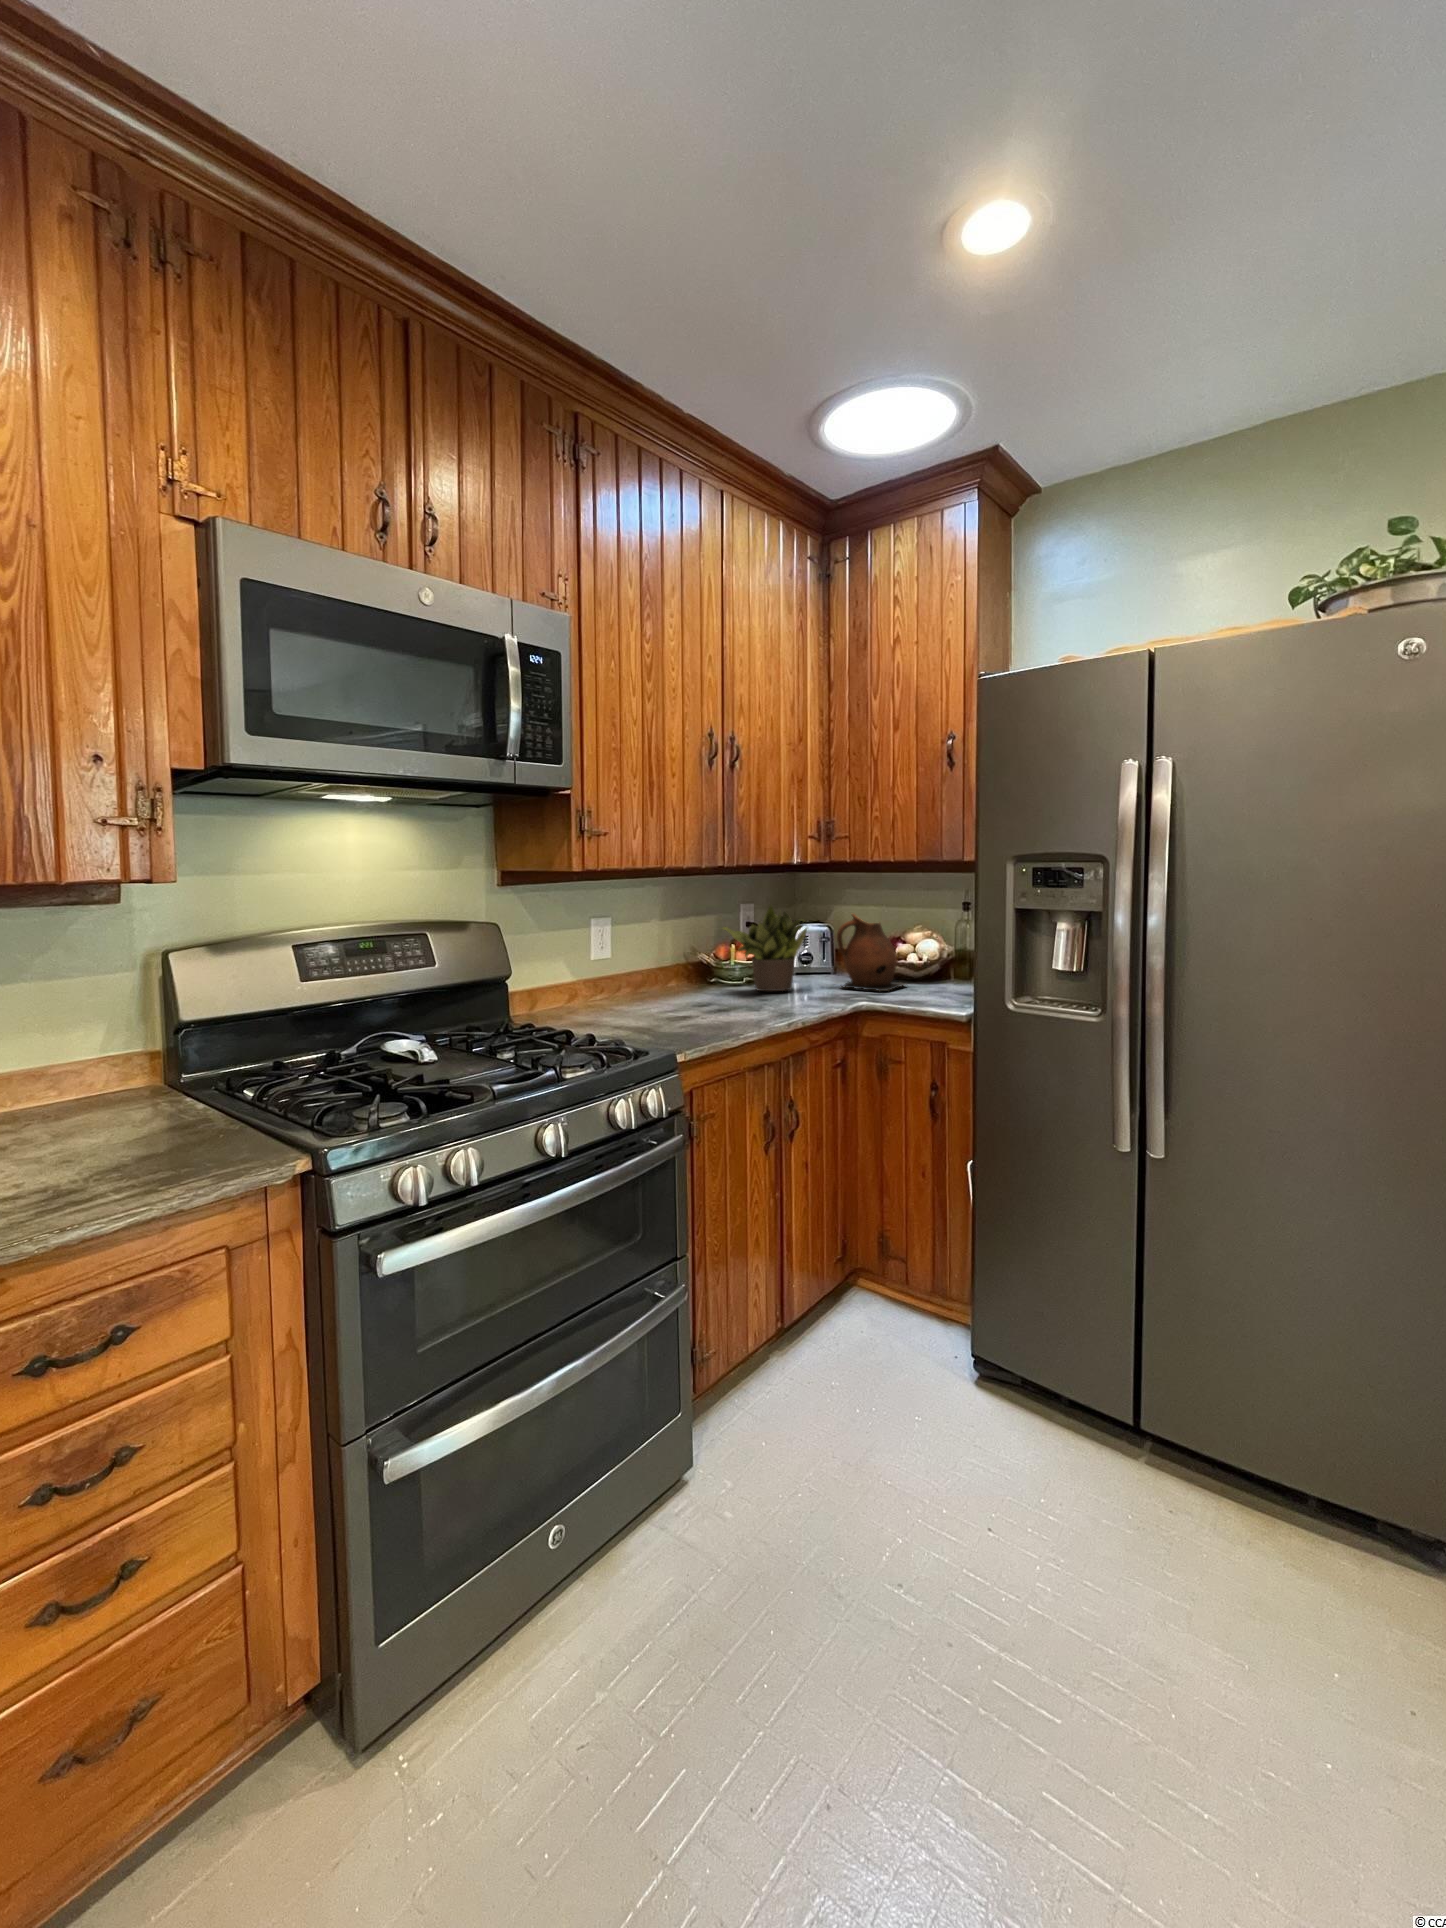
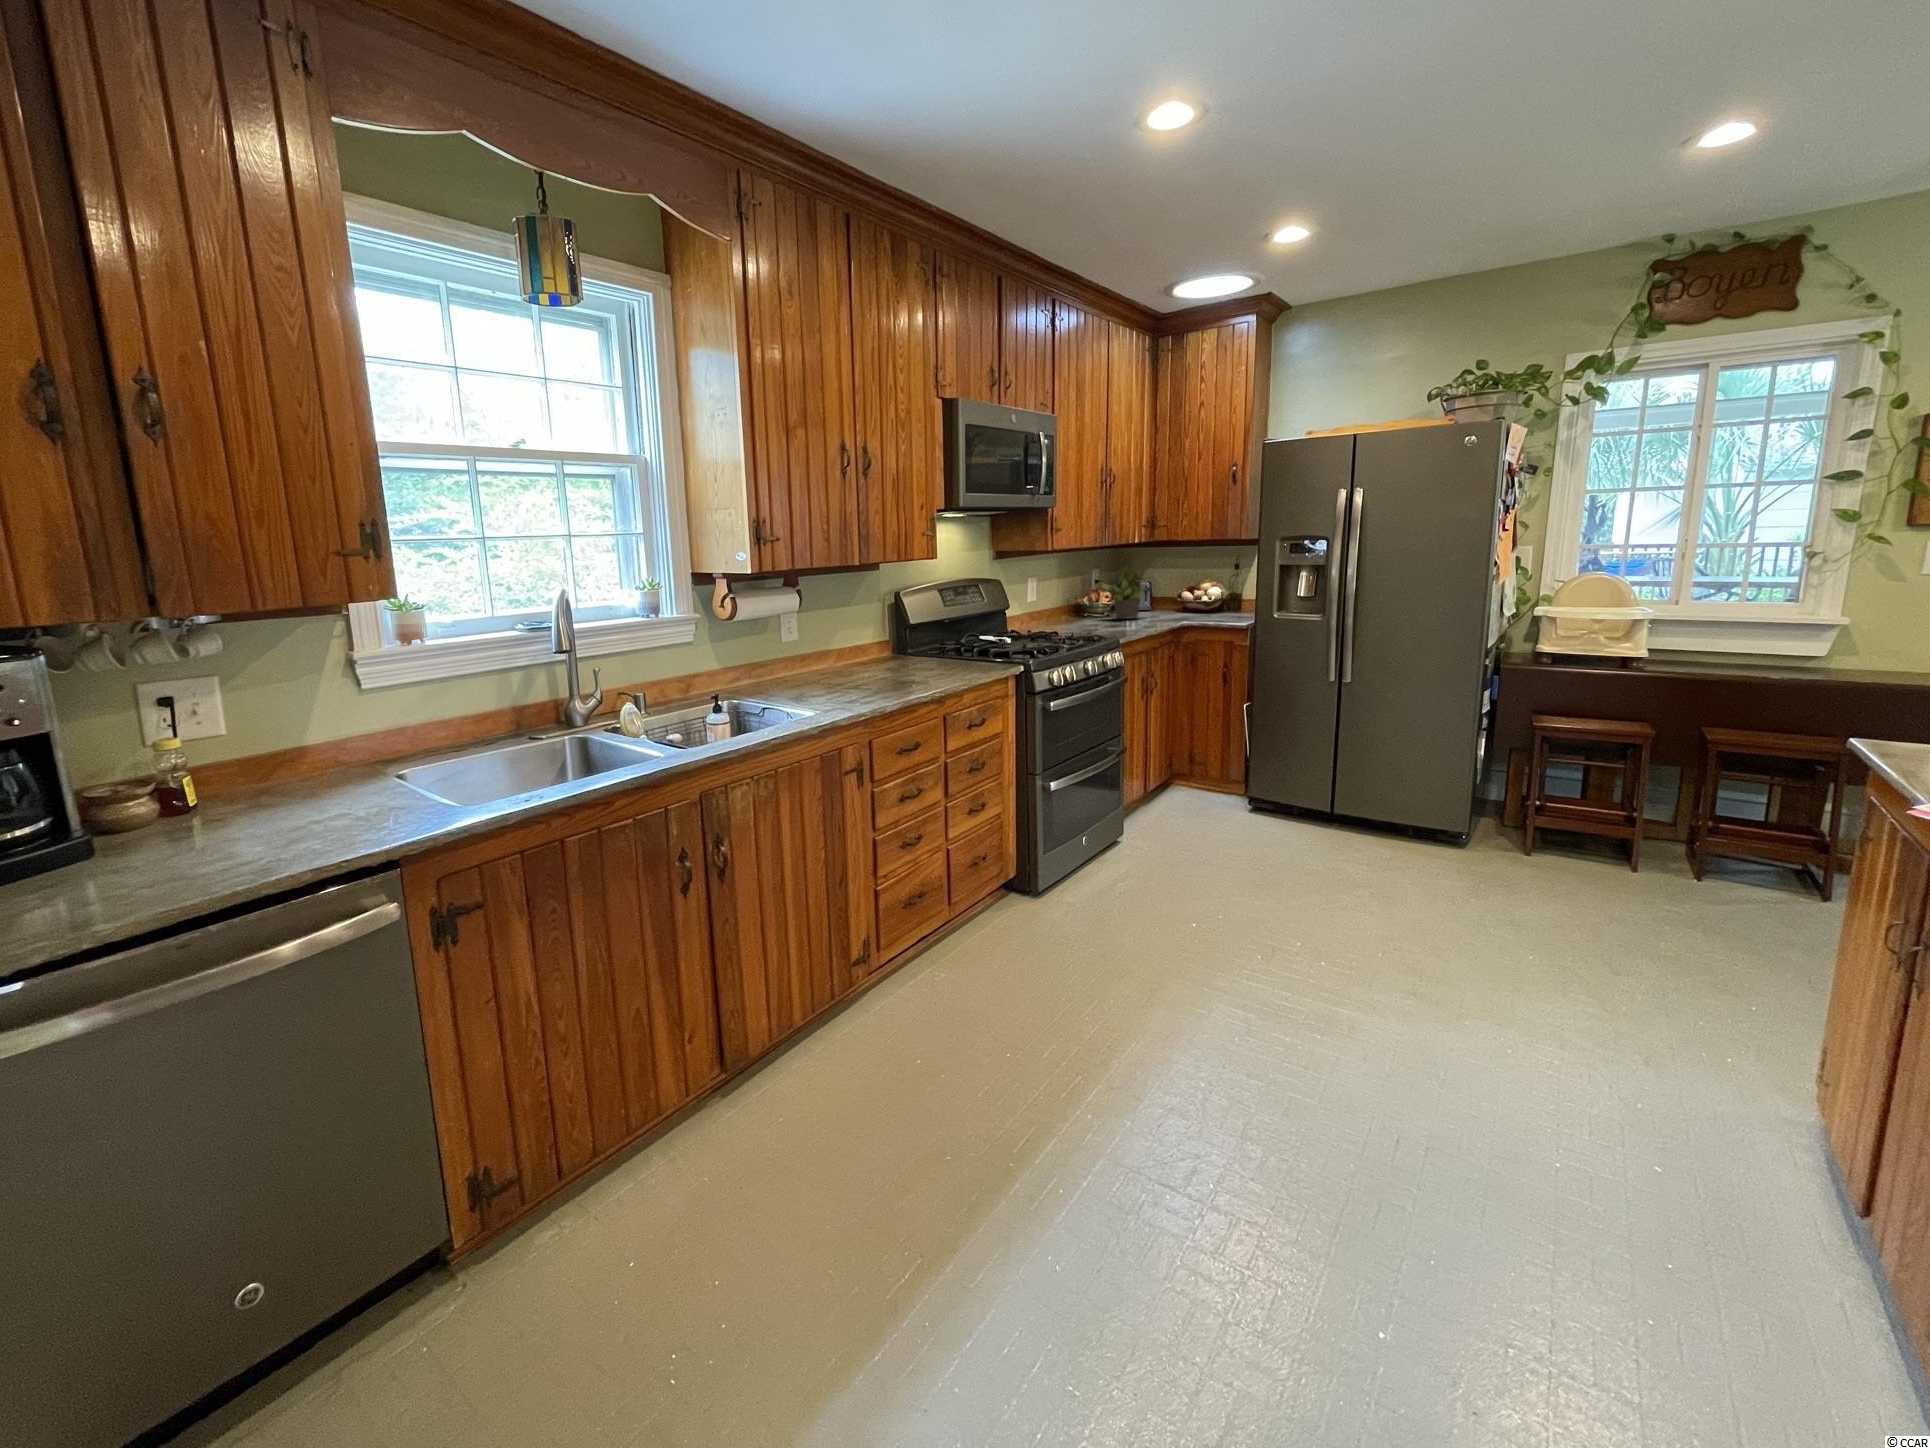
ceramic pitcher: present [837,914,905,991] -> none [1162,572,1203,618]

